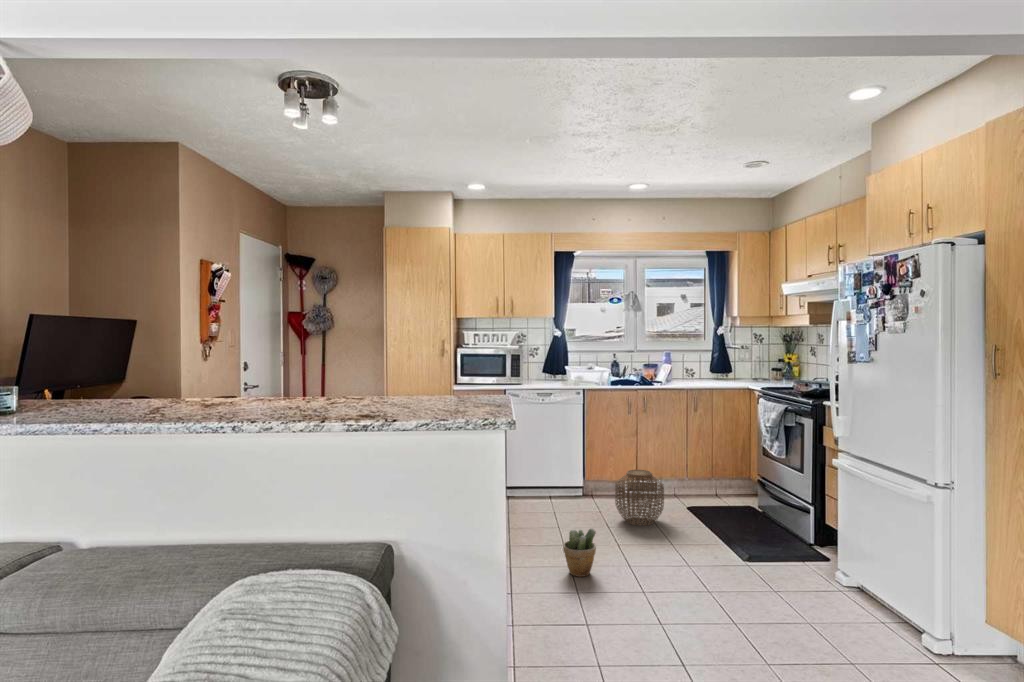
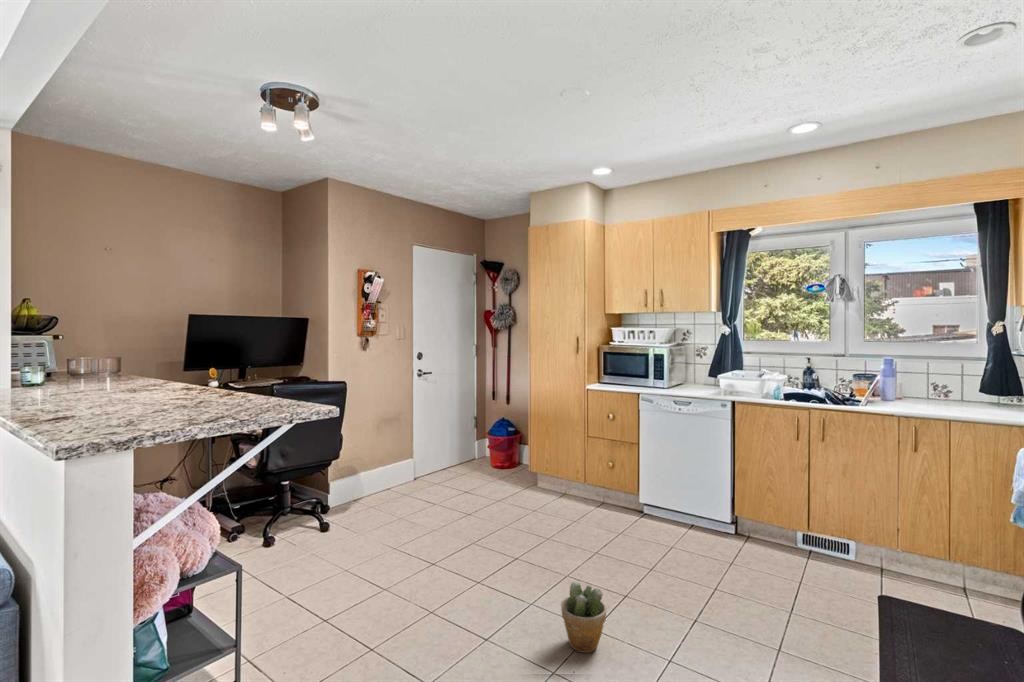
woven basket: present [615,470,664,526] -> none [730,518,808,606]

